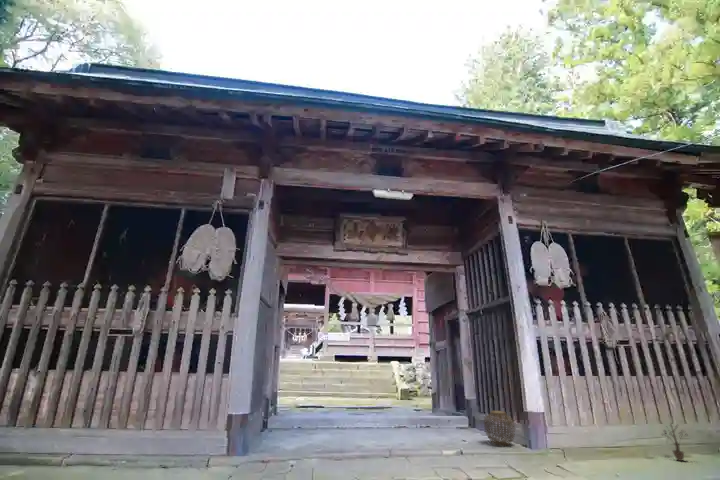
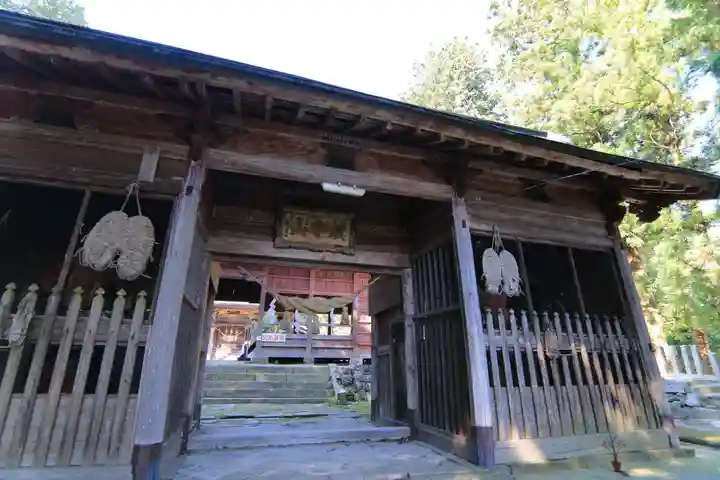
woven basket: present [484,411,515,446] -> none [430,425,461,463]

